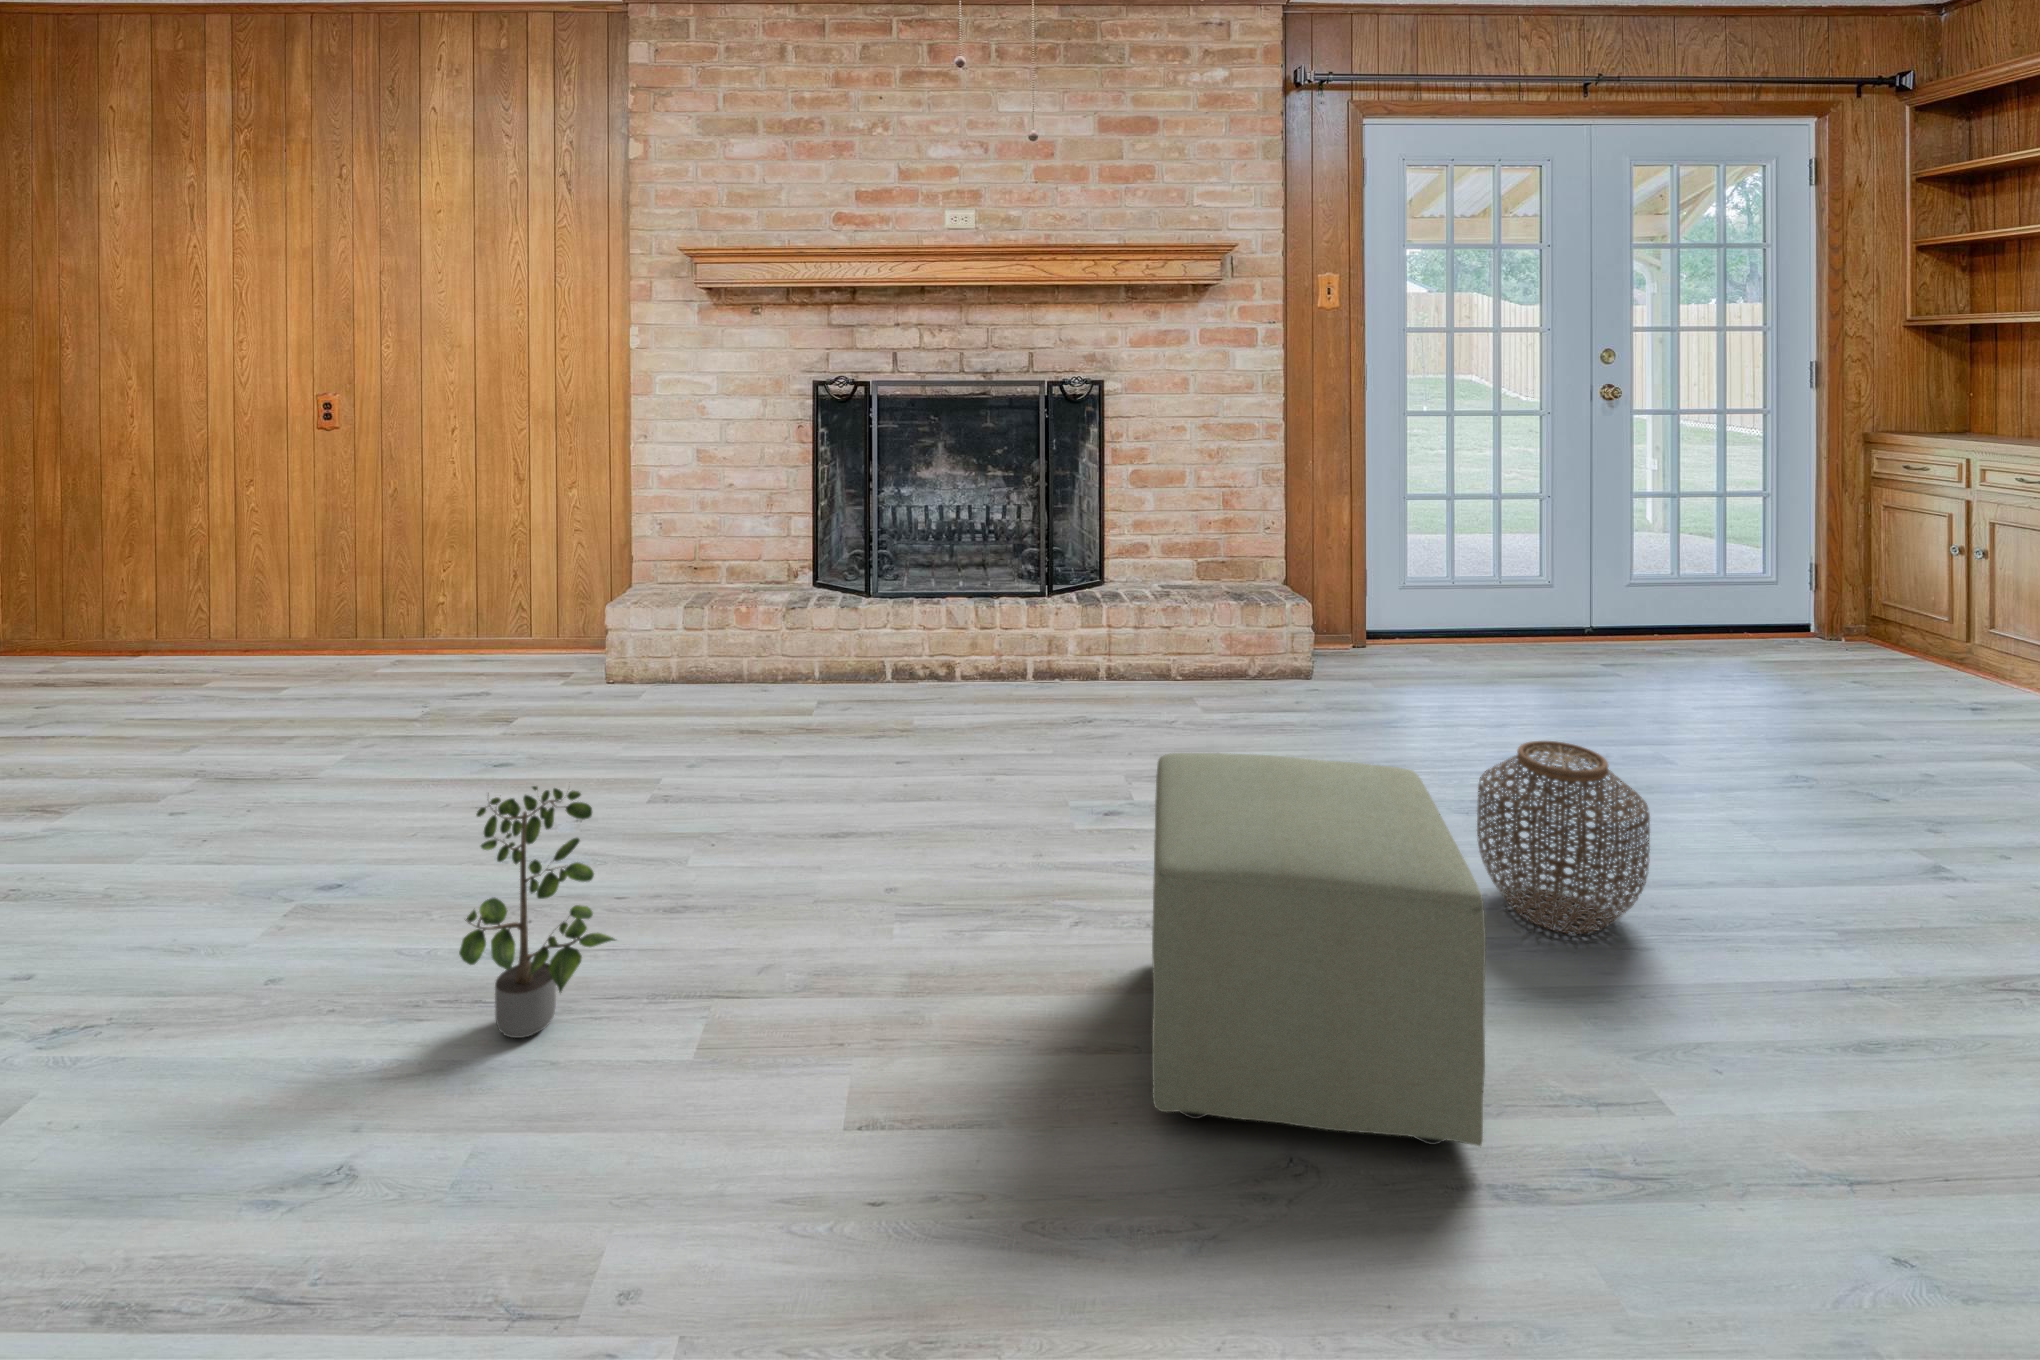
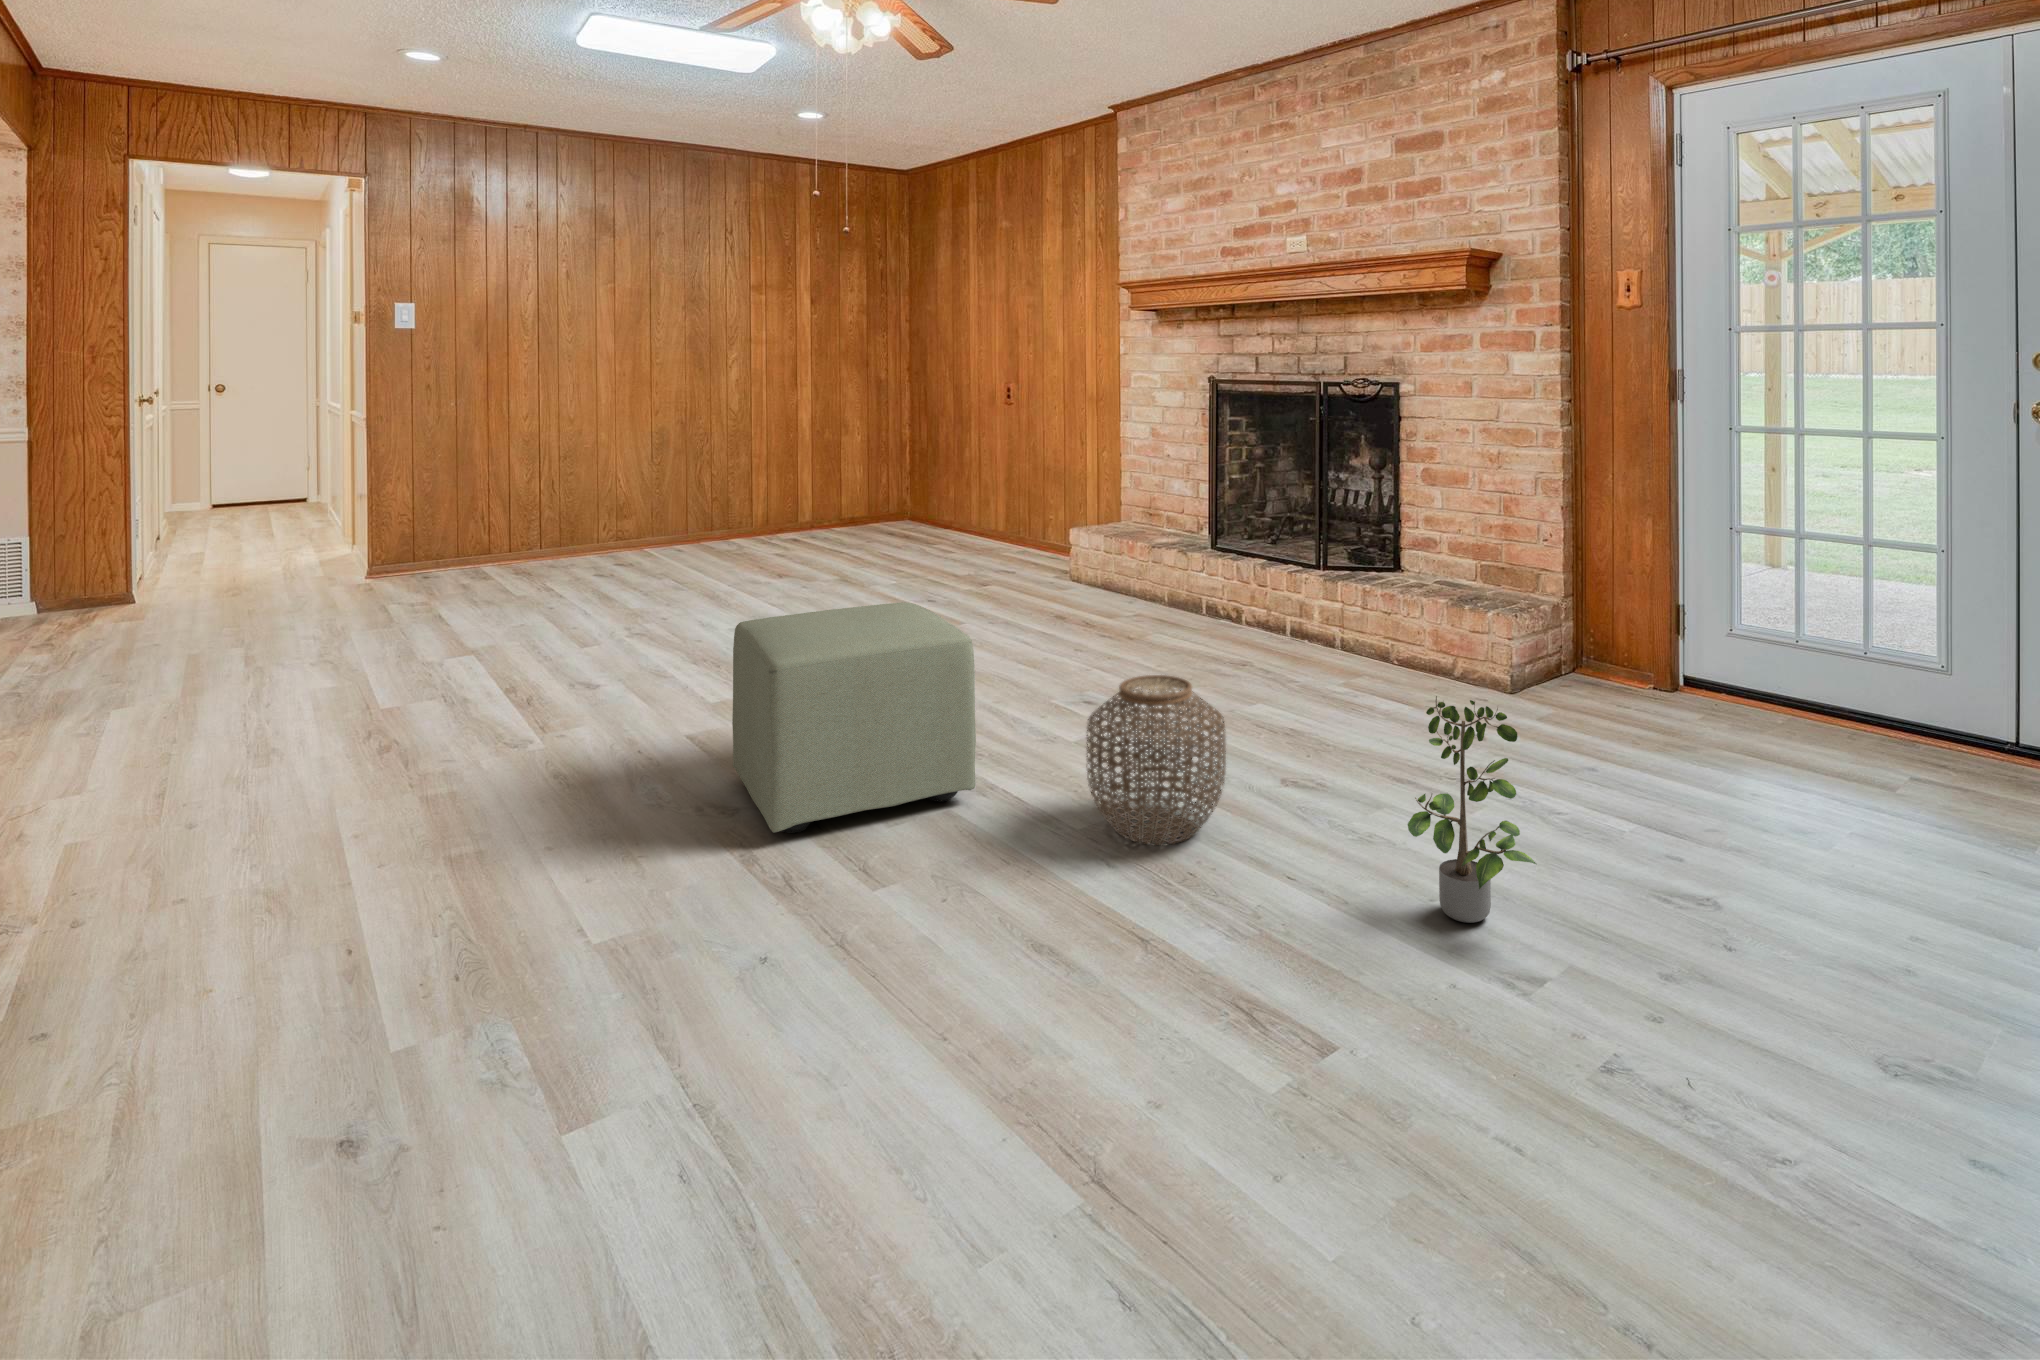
potted plant: present [459,786,615,1038] -> present [1408,696,1536,923]

